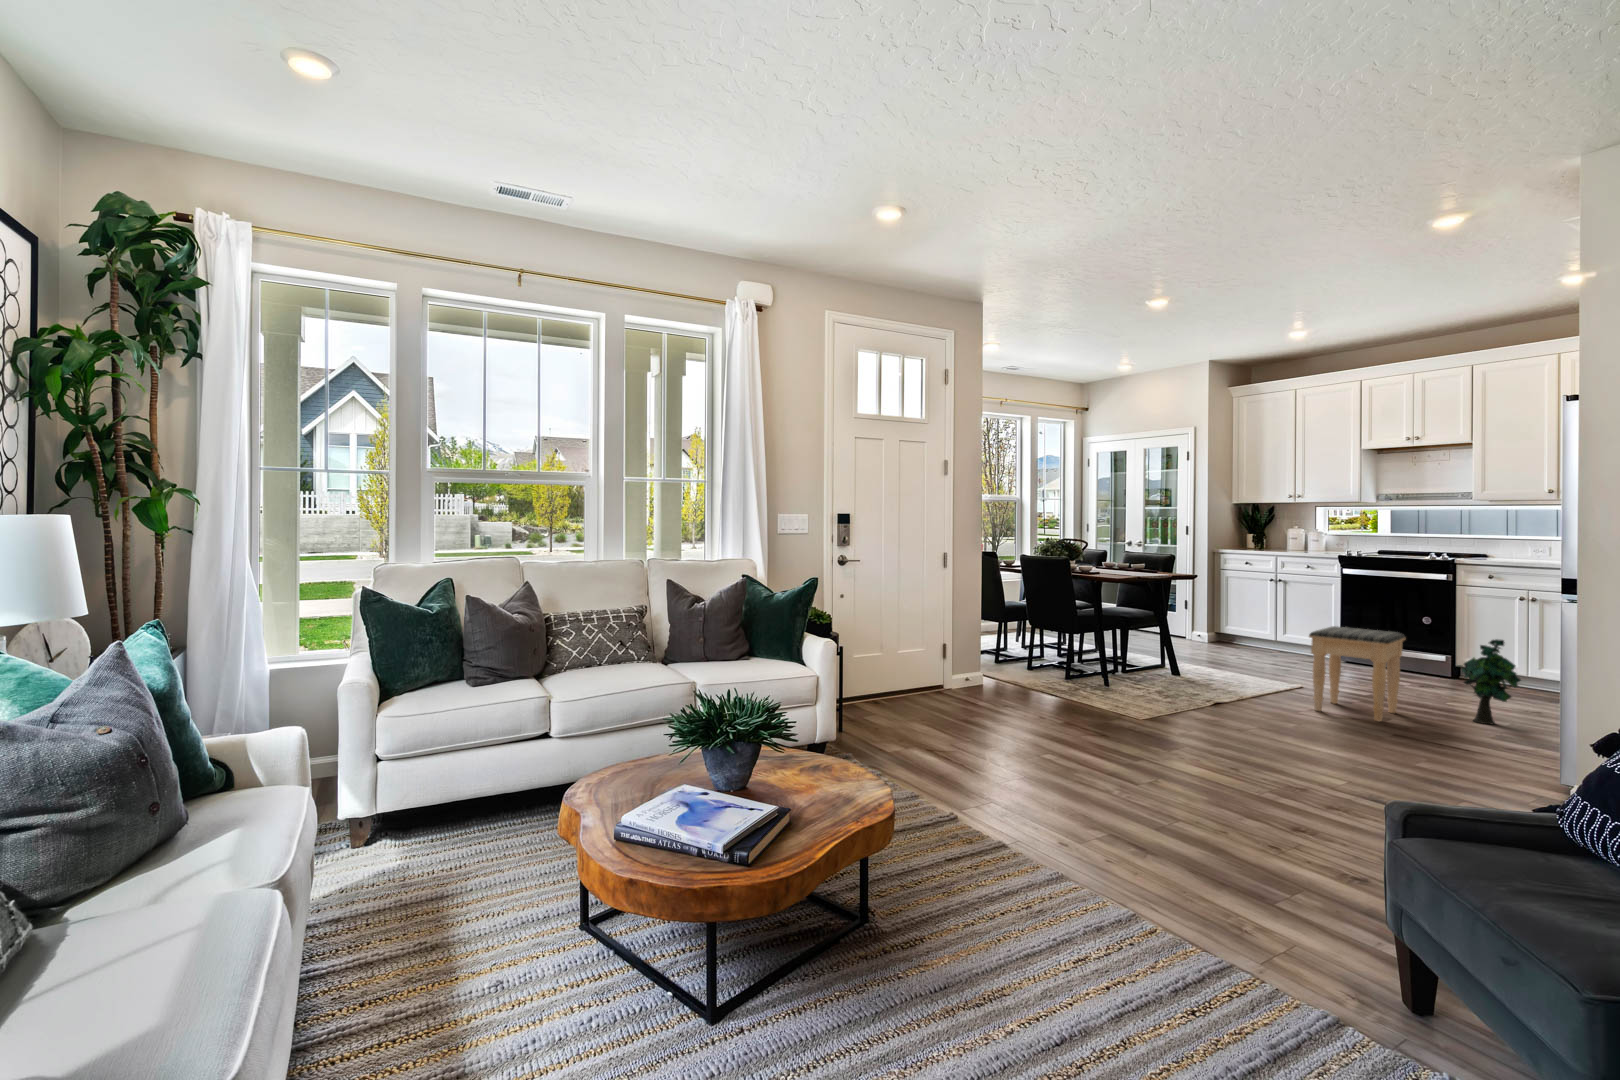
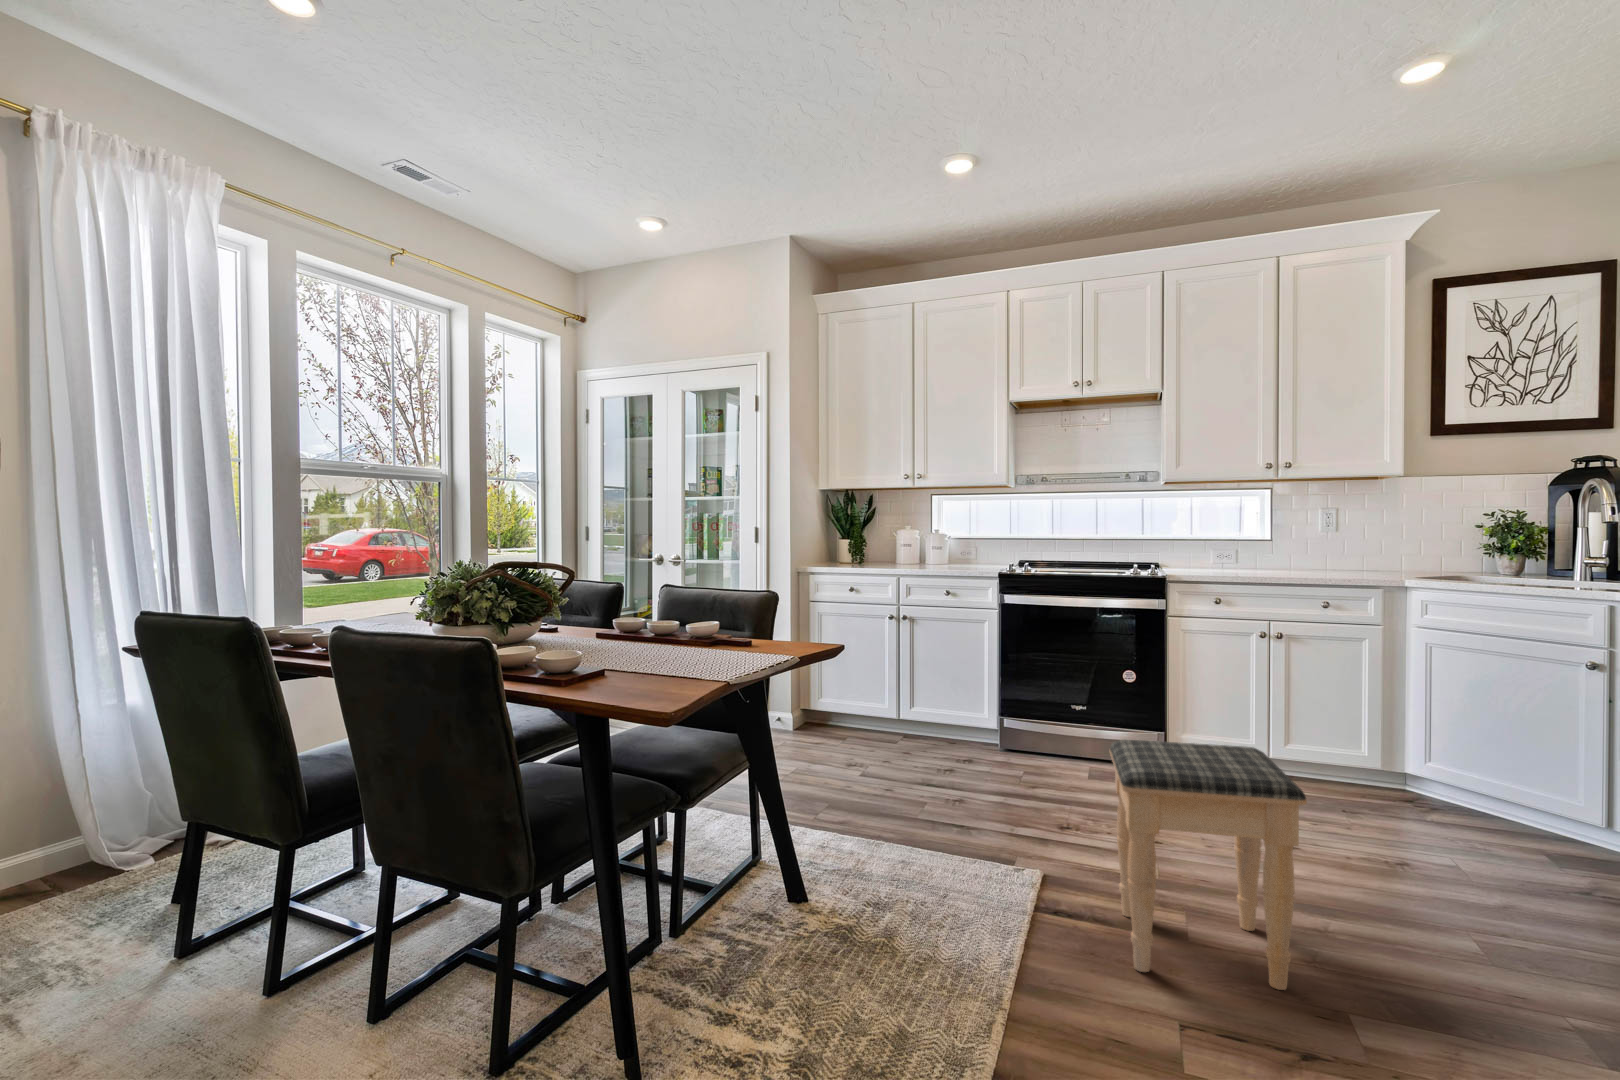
decorative plant: present [1457,639,1521,724] -> none [1333,746,1464,930]

